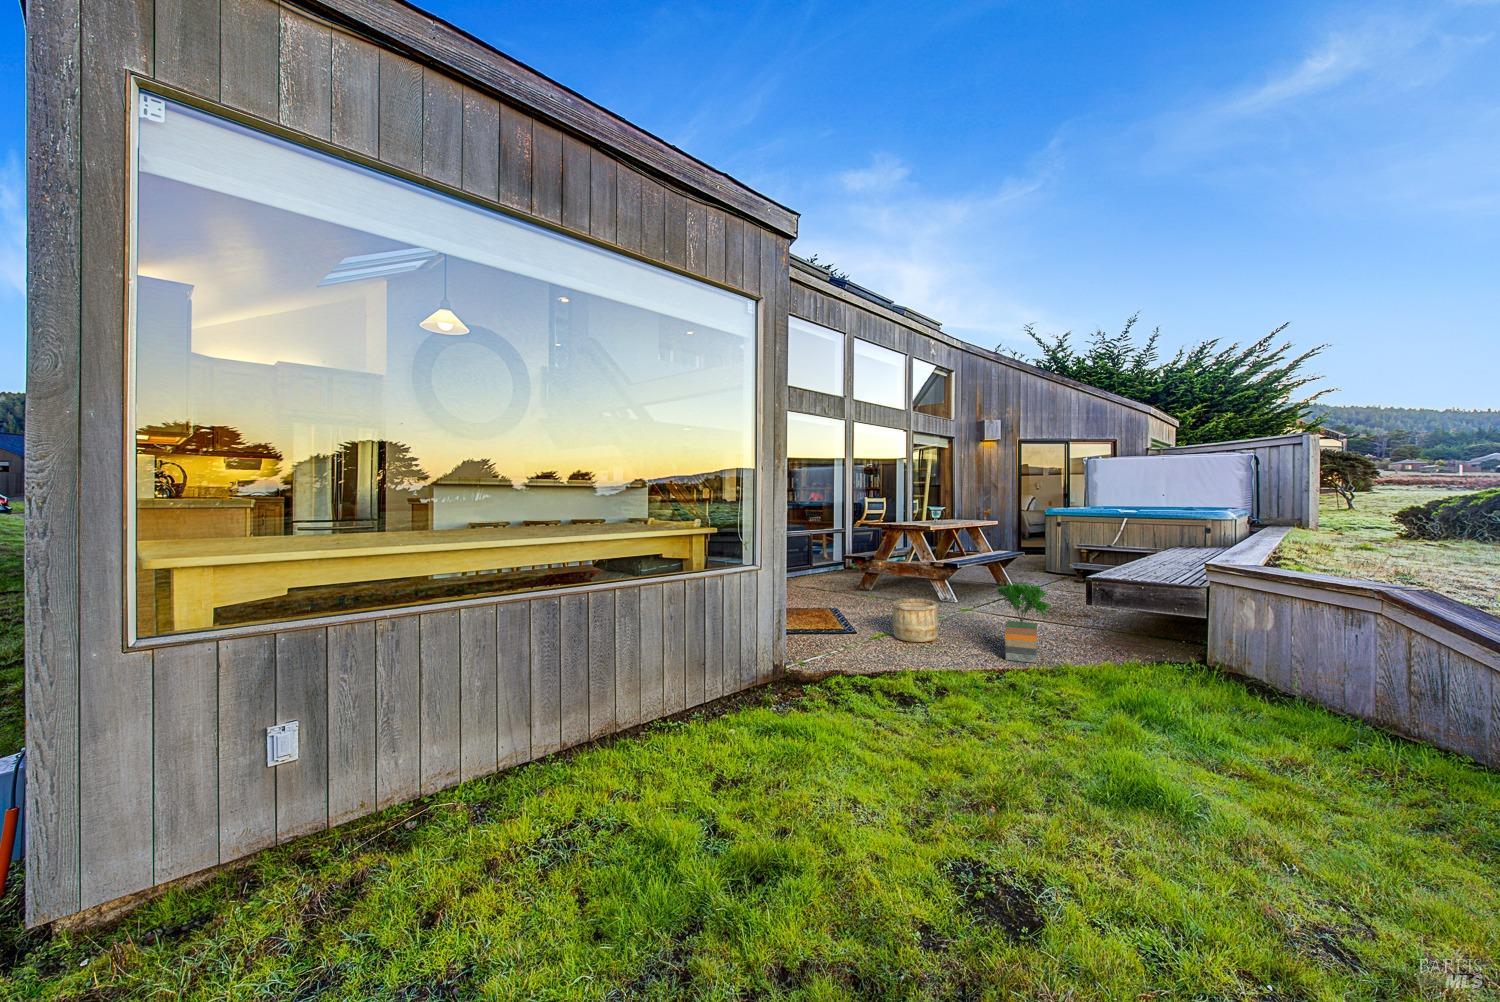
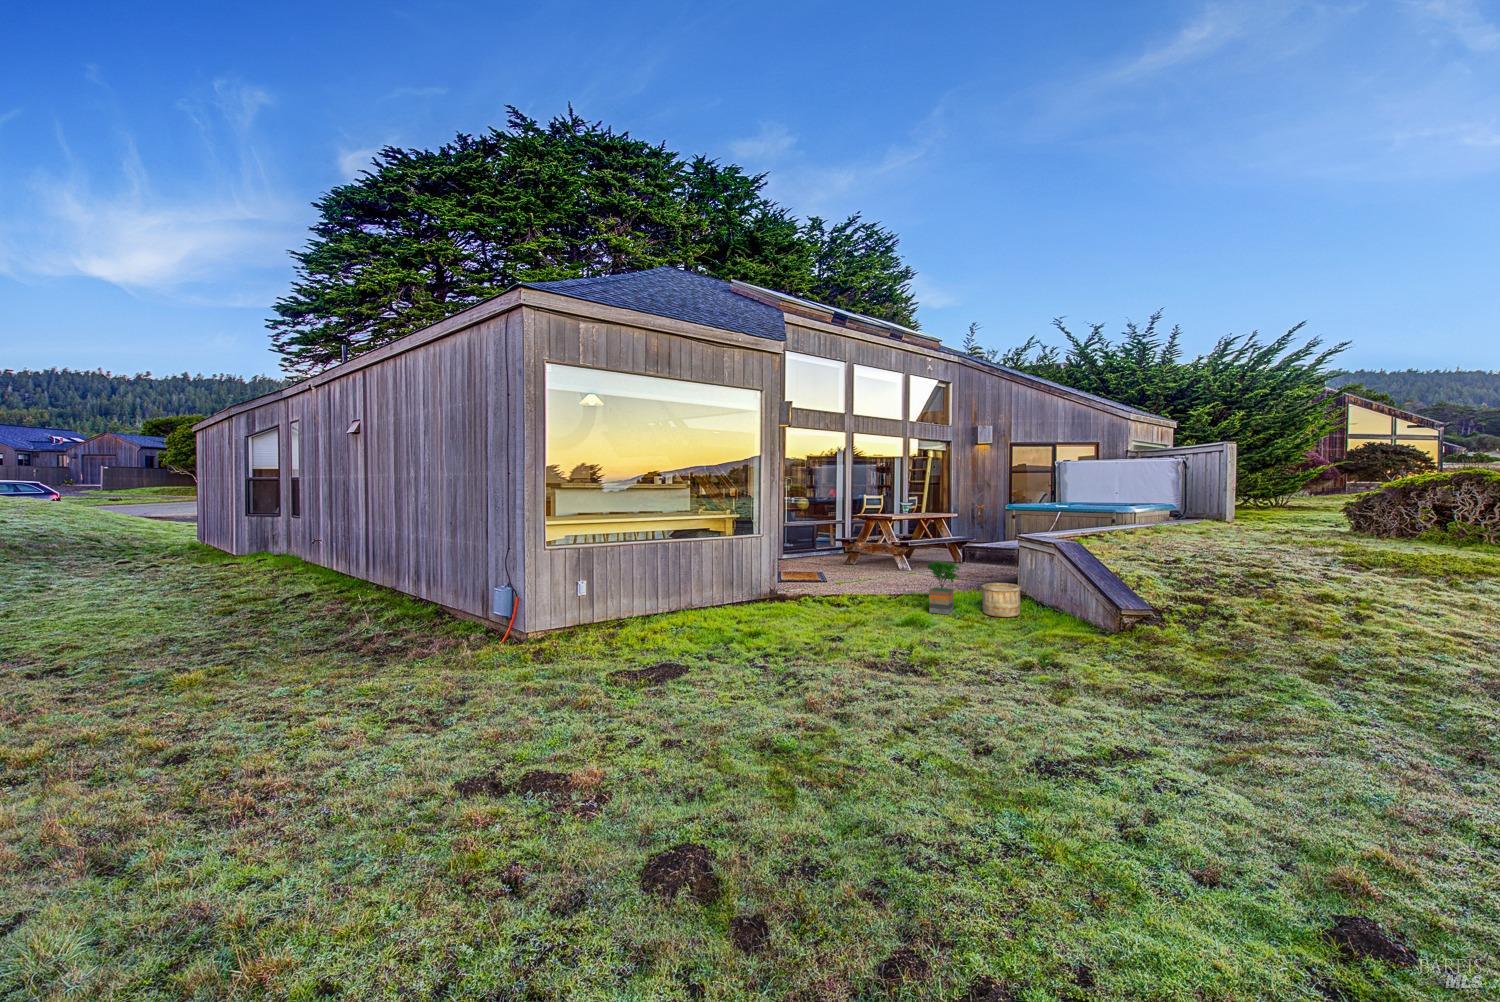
wooden bucket: present [891,598,939,642] -> present [981,583,1021,617]

